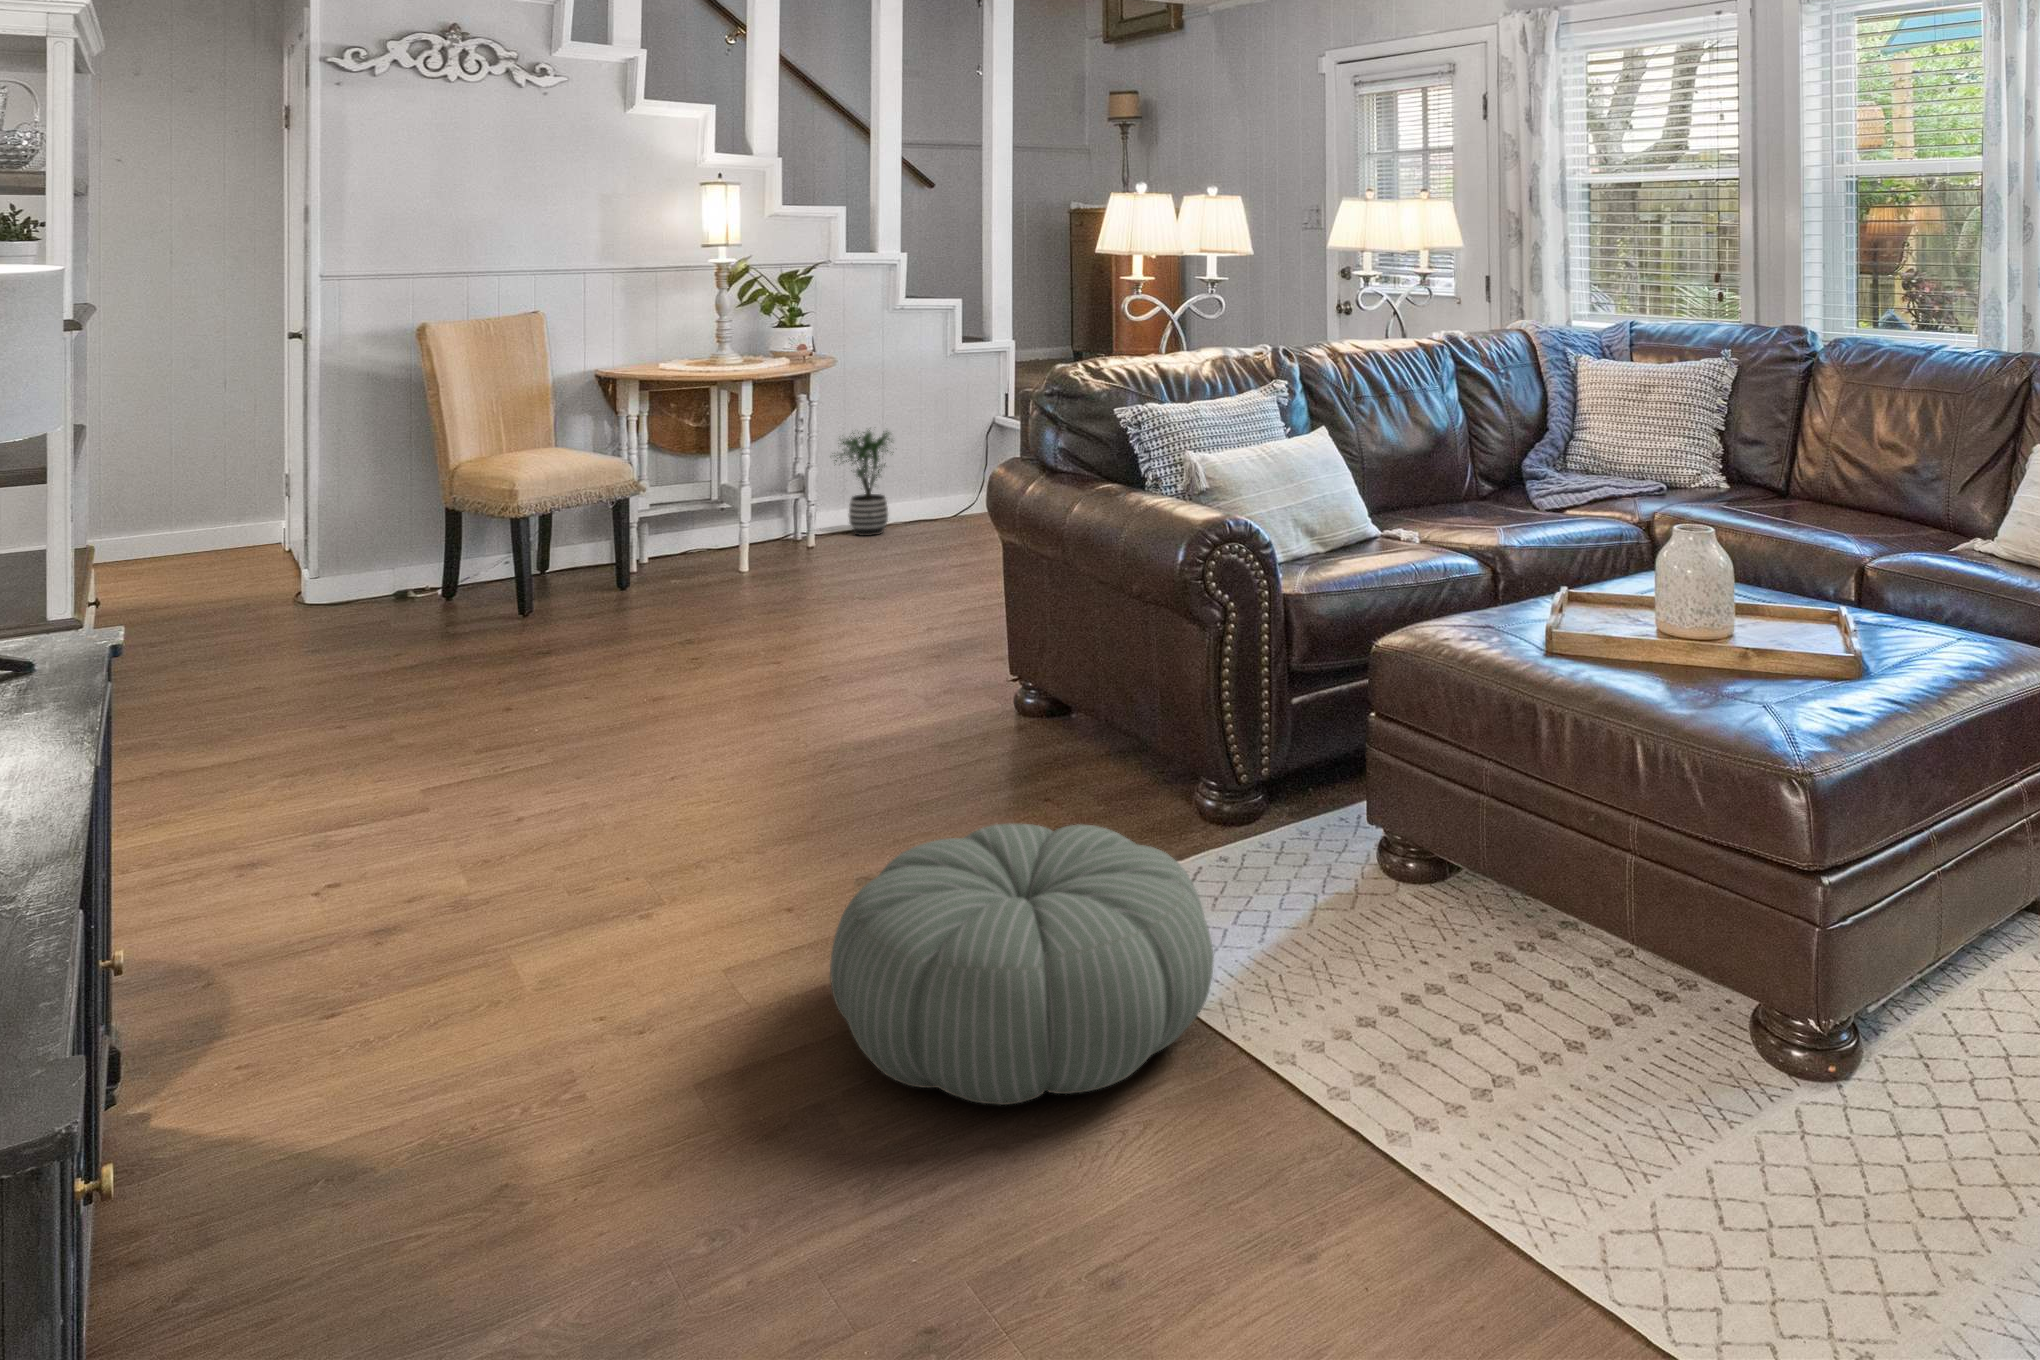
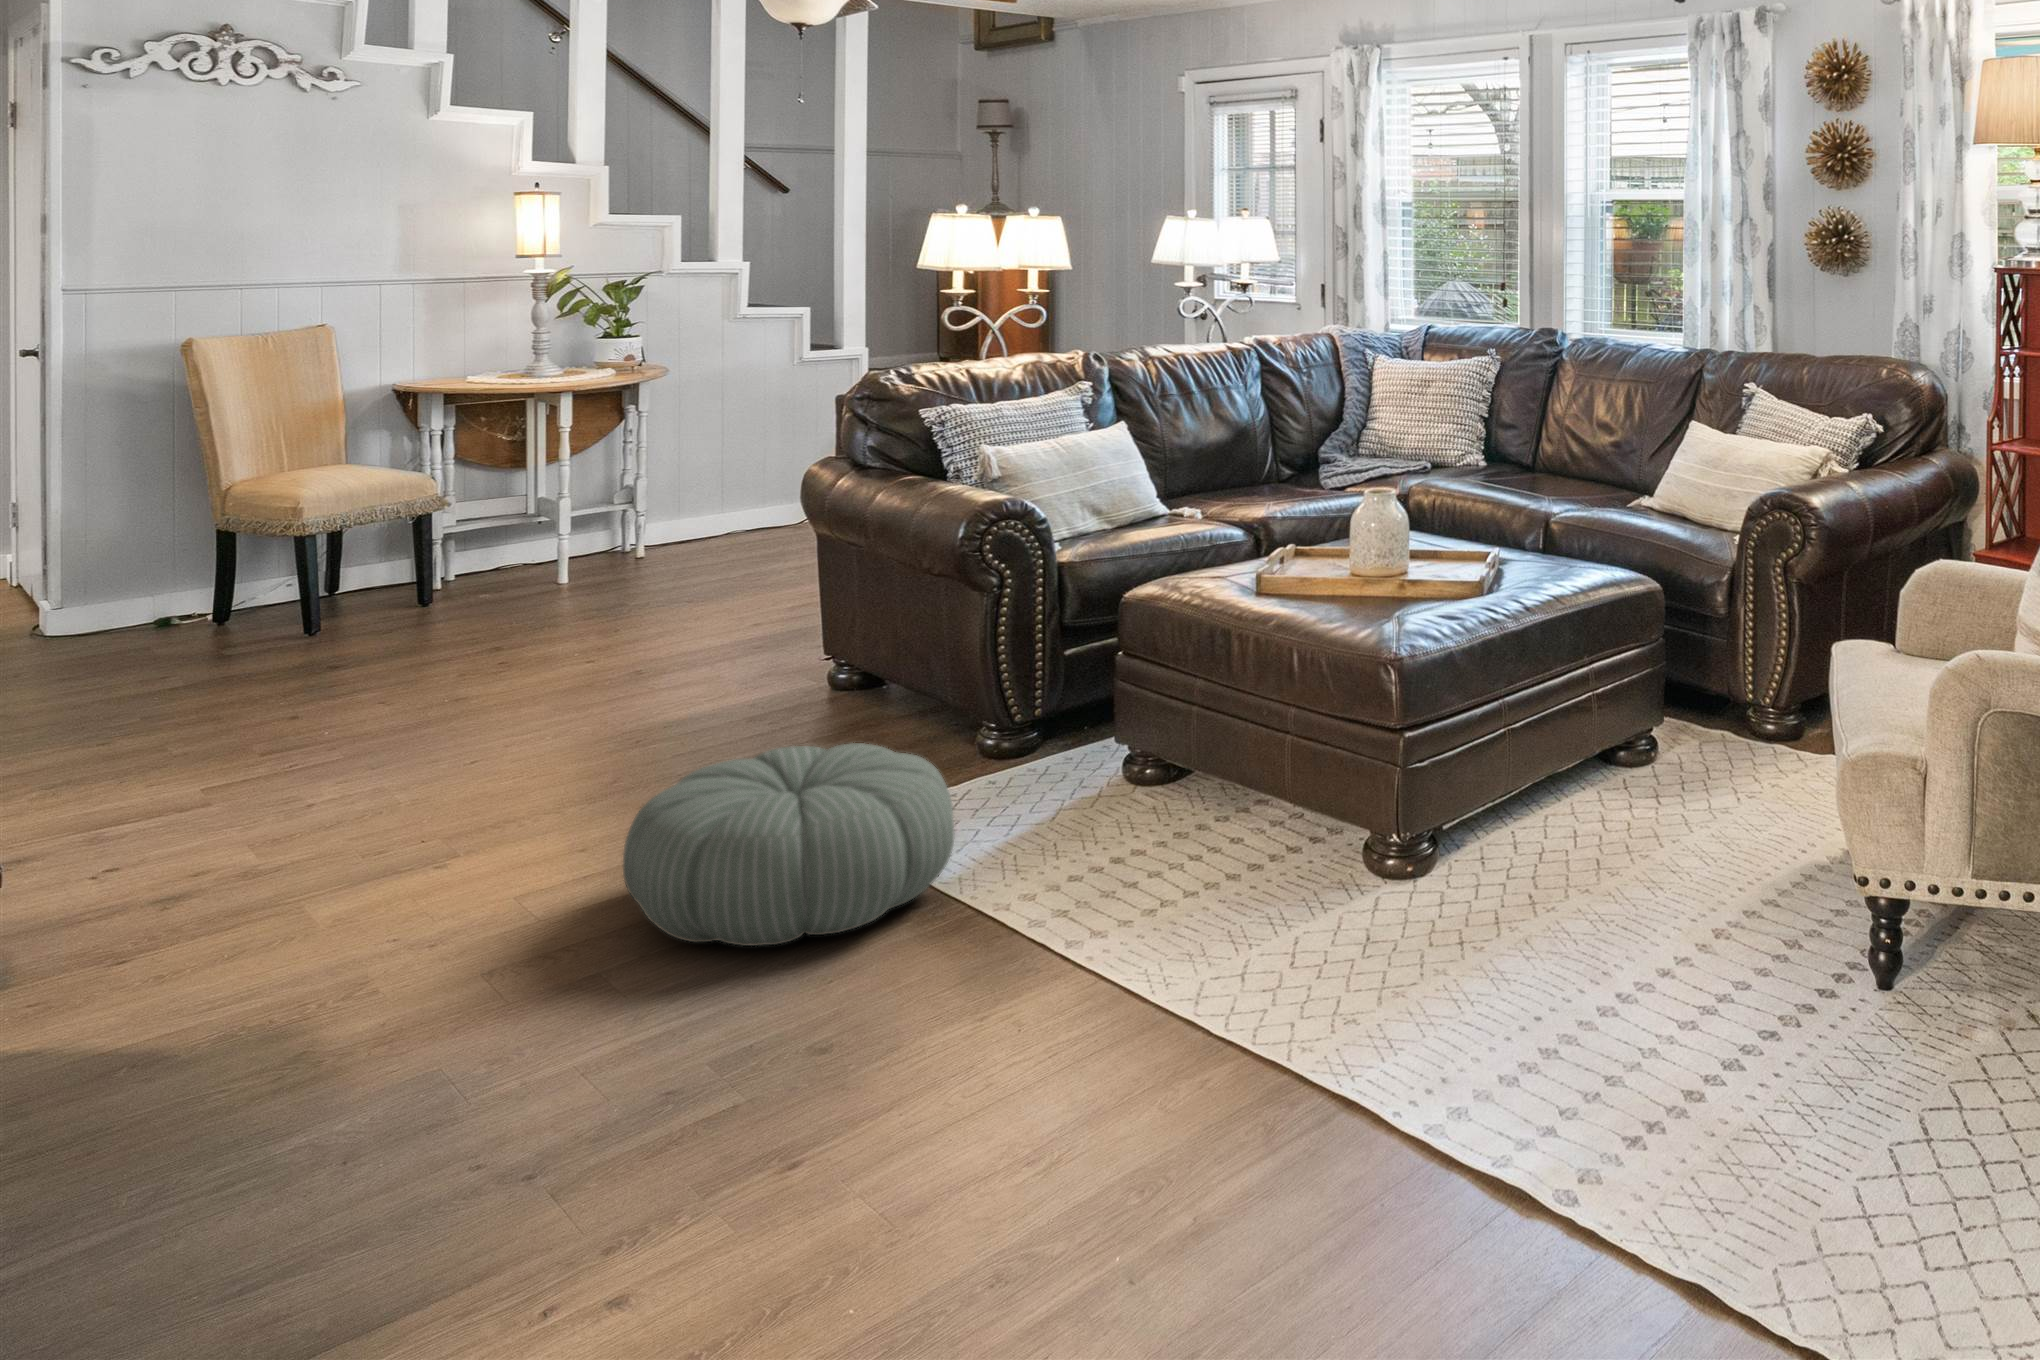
potted plant: present [834,429,892,536] -> none [659,435,738,545]

